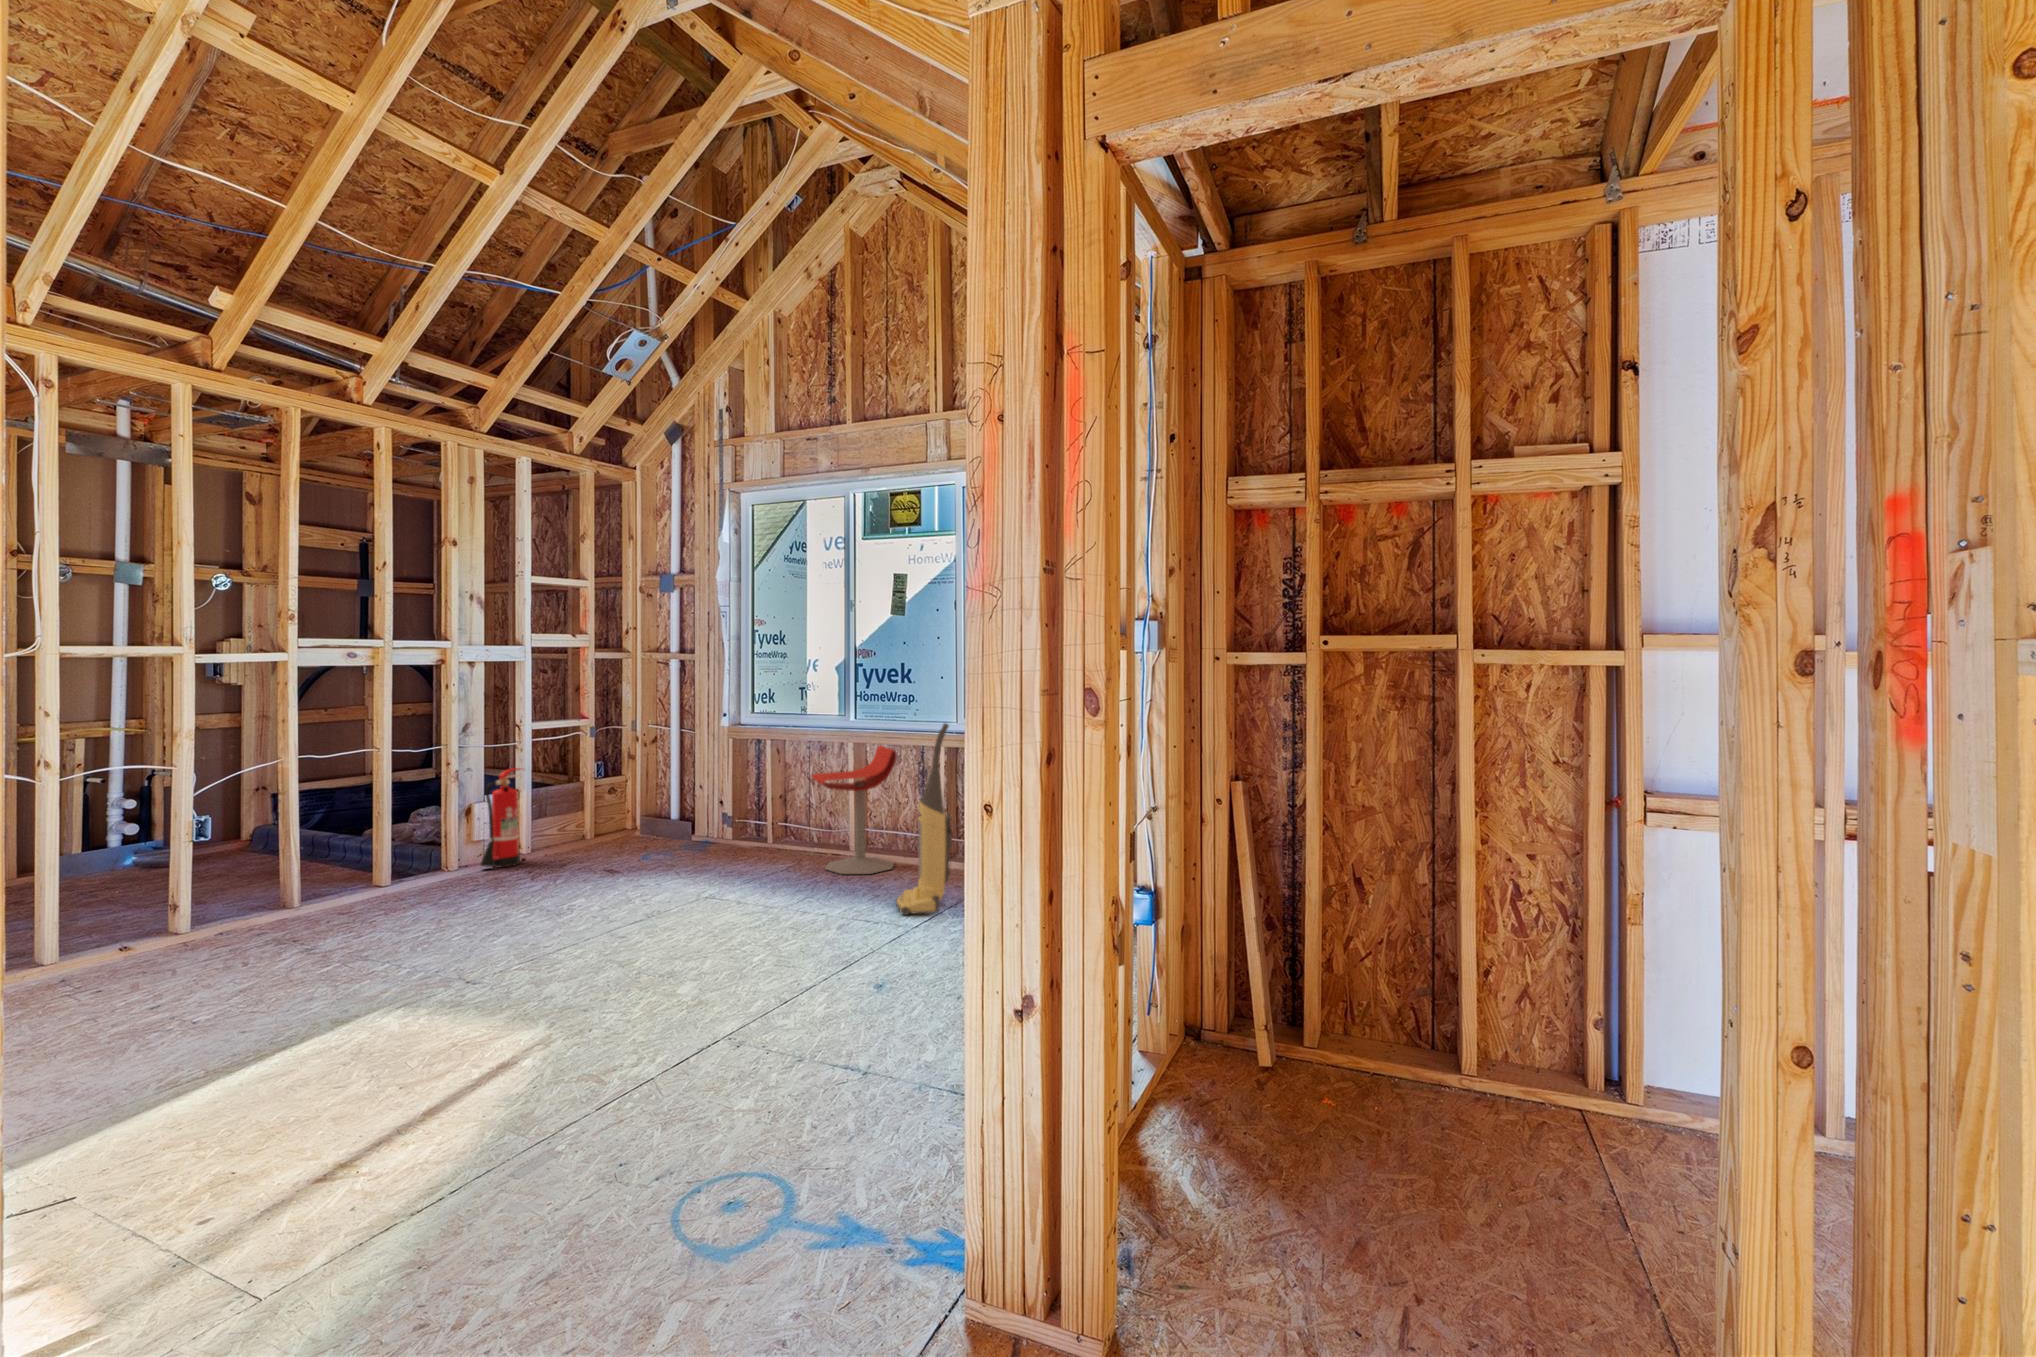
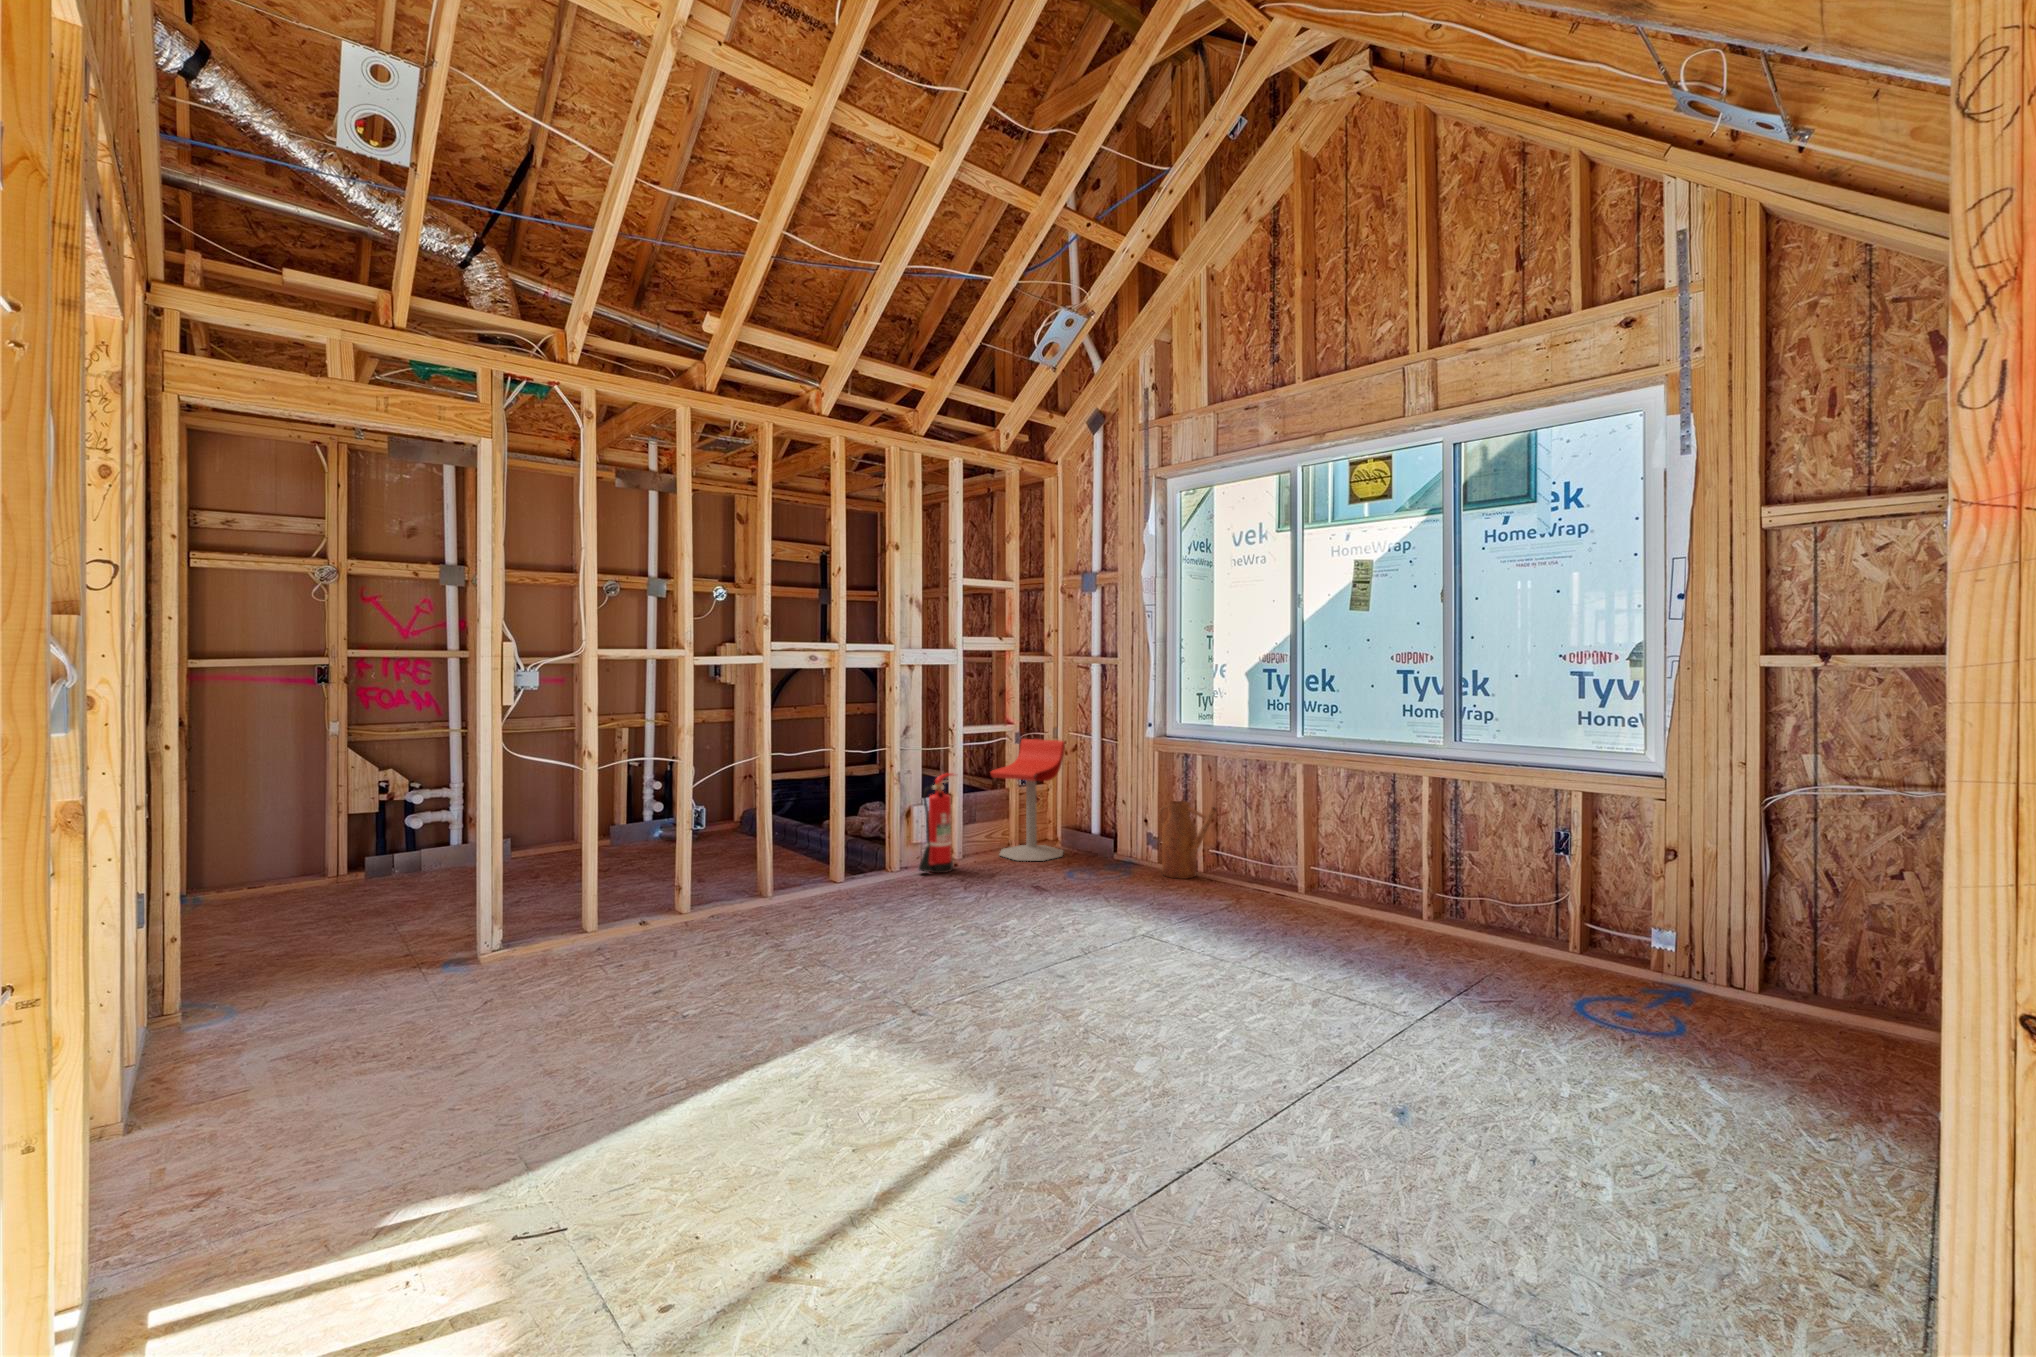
vacuum cleaner: present [896,723,954,915] -> none [1377,746,1460,995]
stool: present [812,745,897,874] -> present [991,739,1065,861]
watering can: none [732,783,783,852] -> present [1159,801,1216,879]

